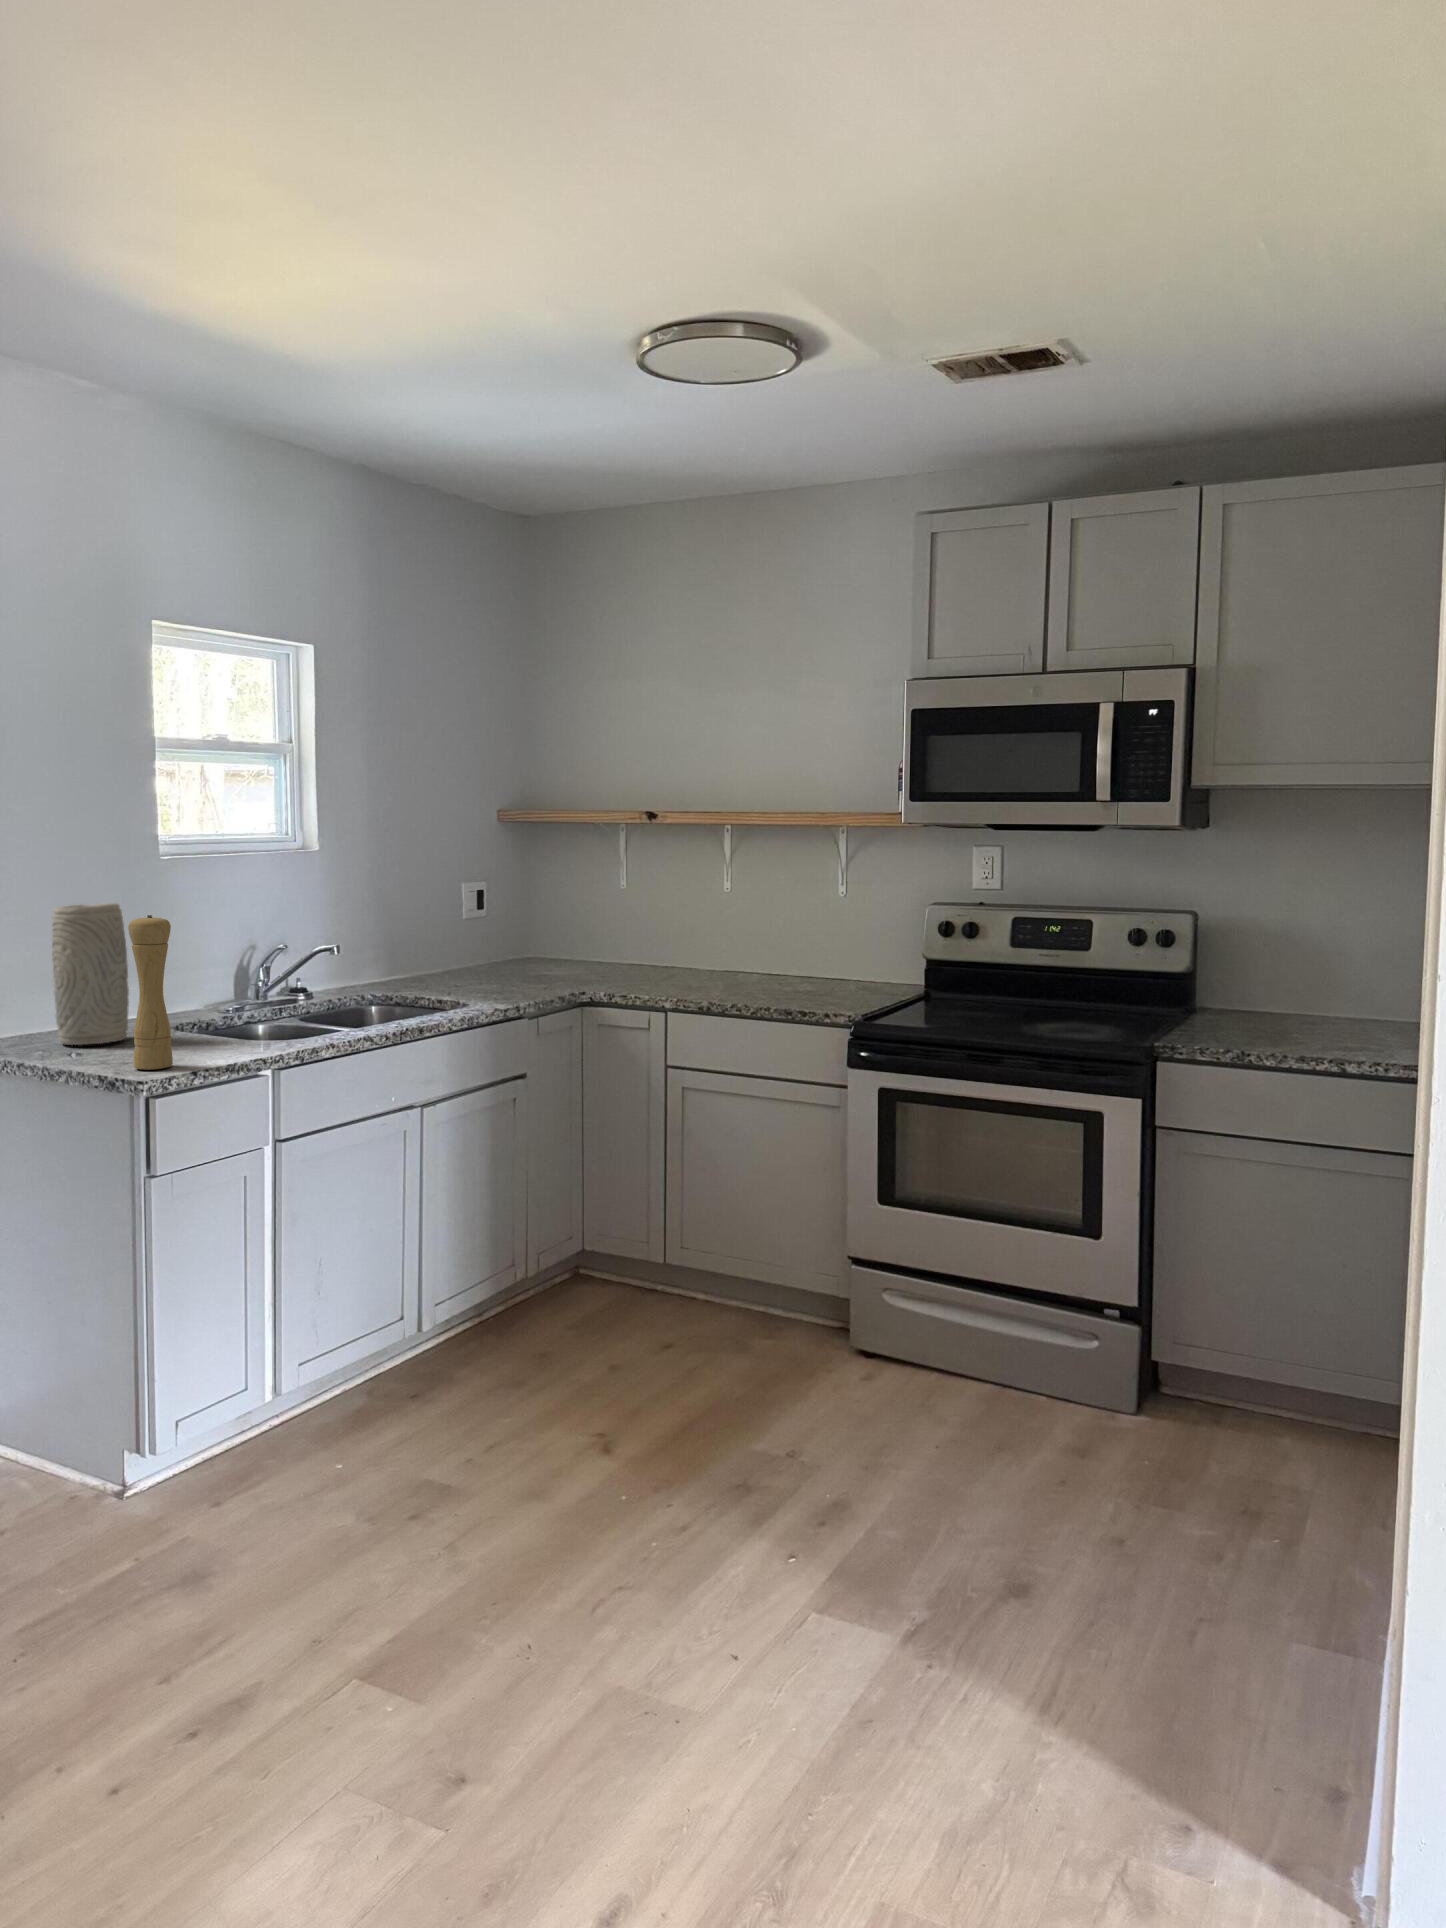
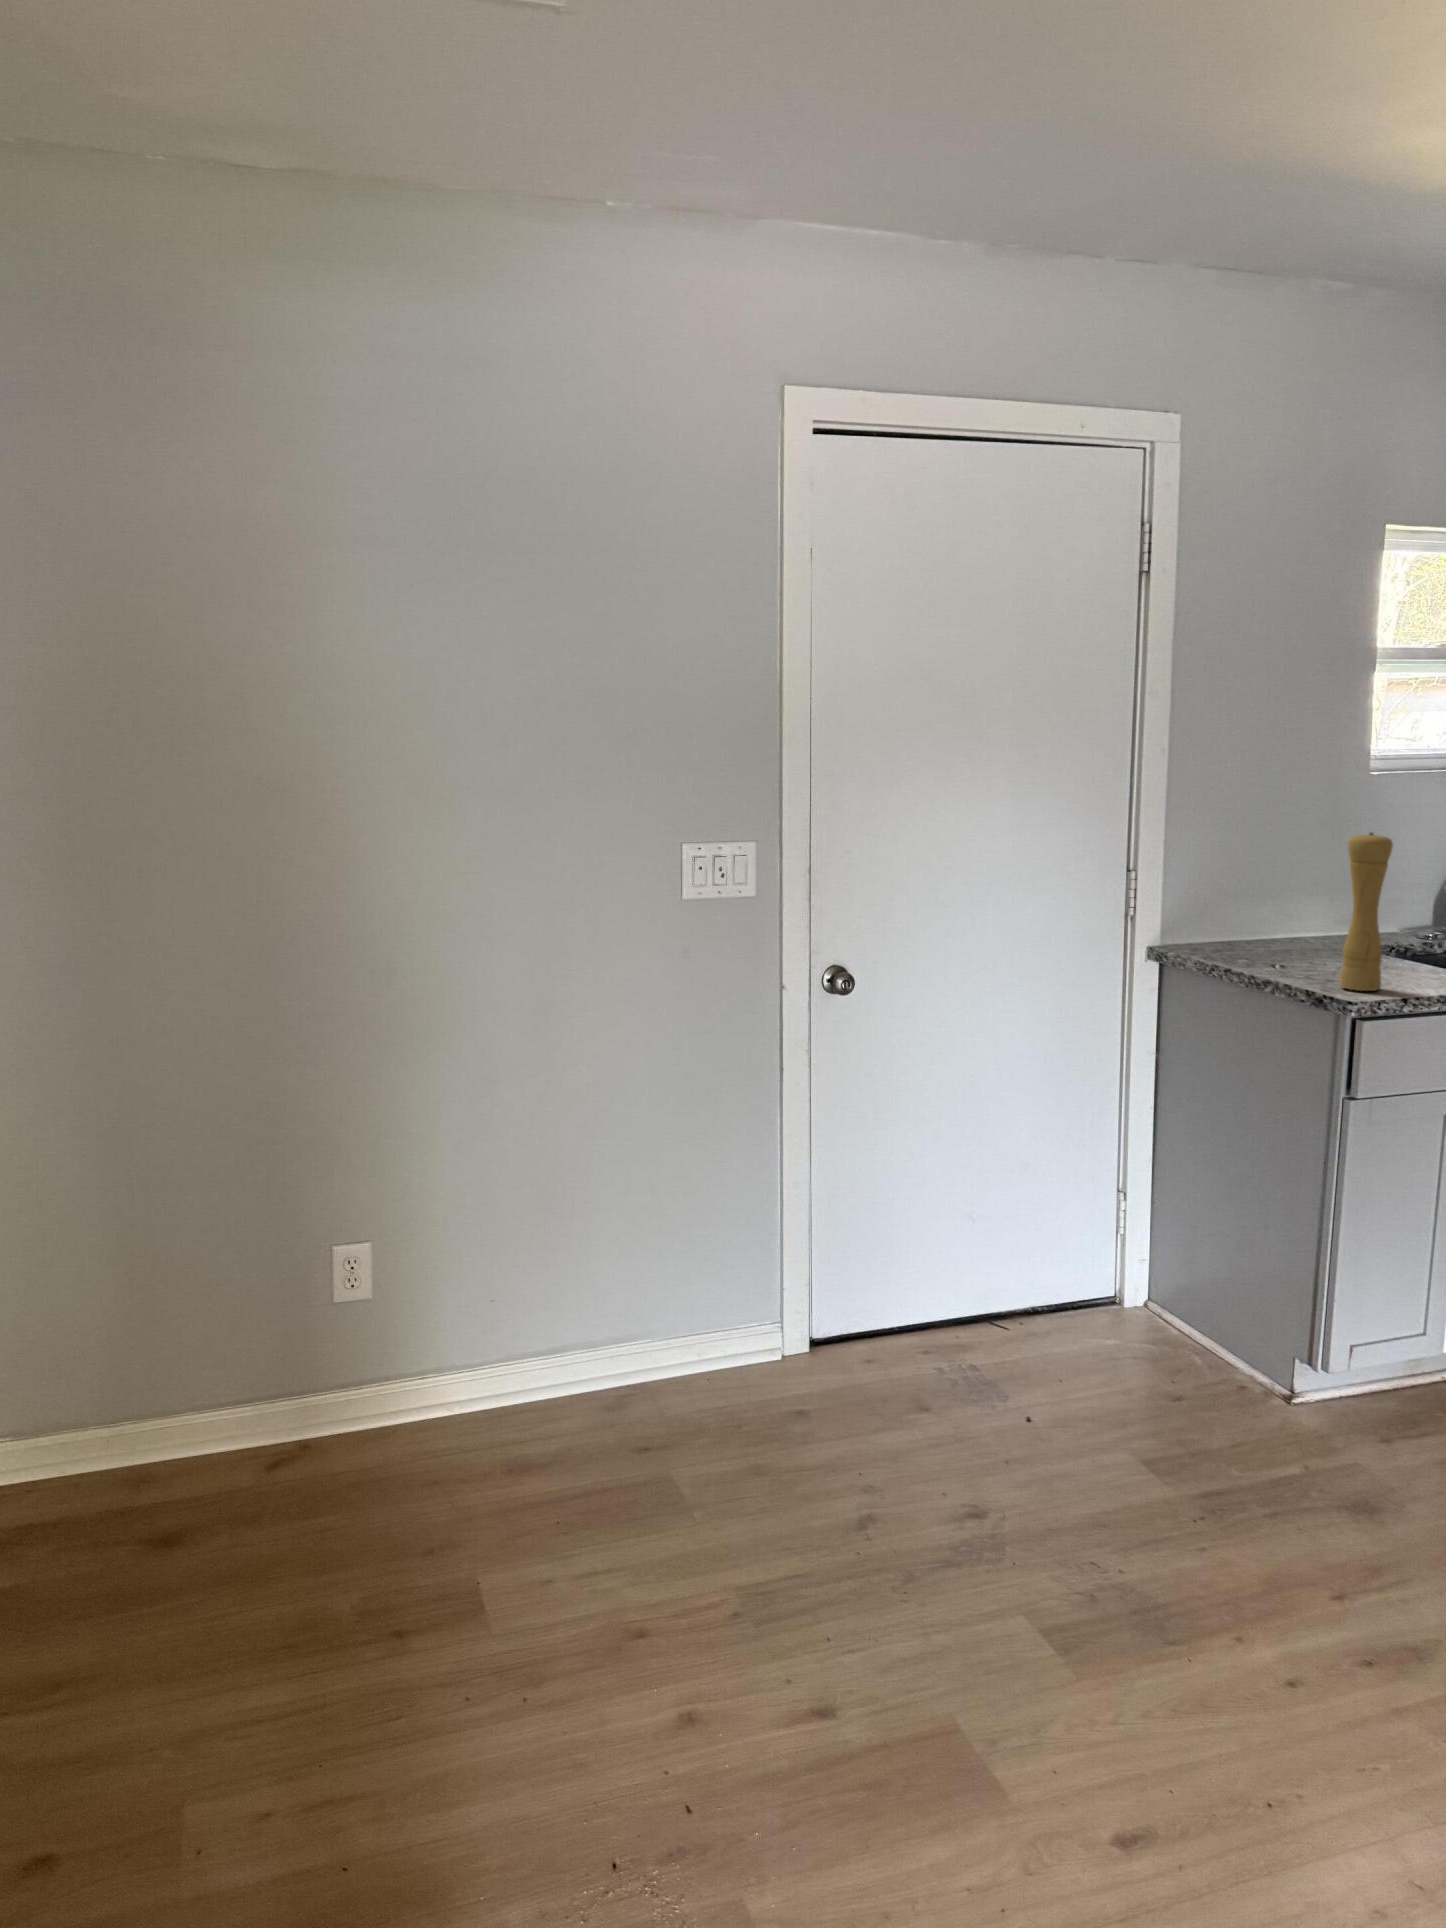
vase: present [52,903,129,1045] -> none [1258,819,1333,957]

